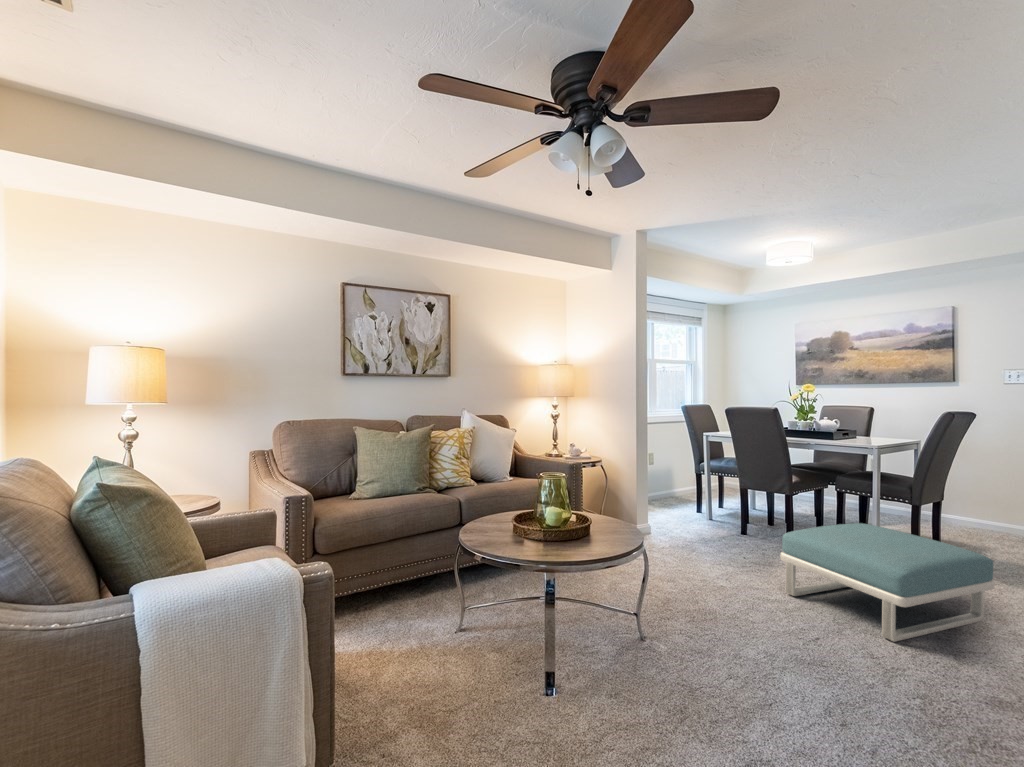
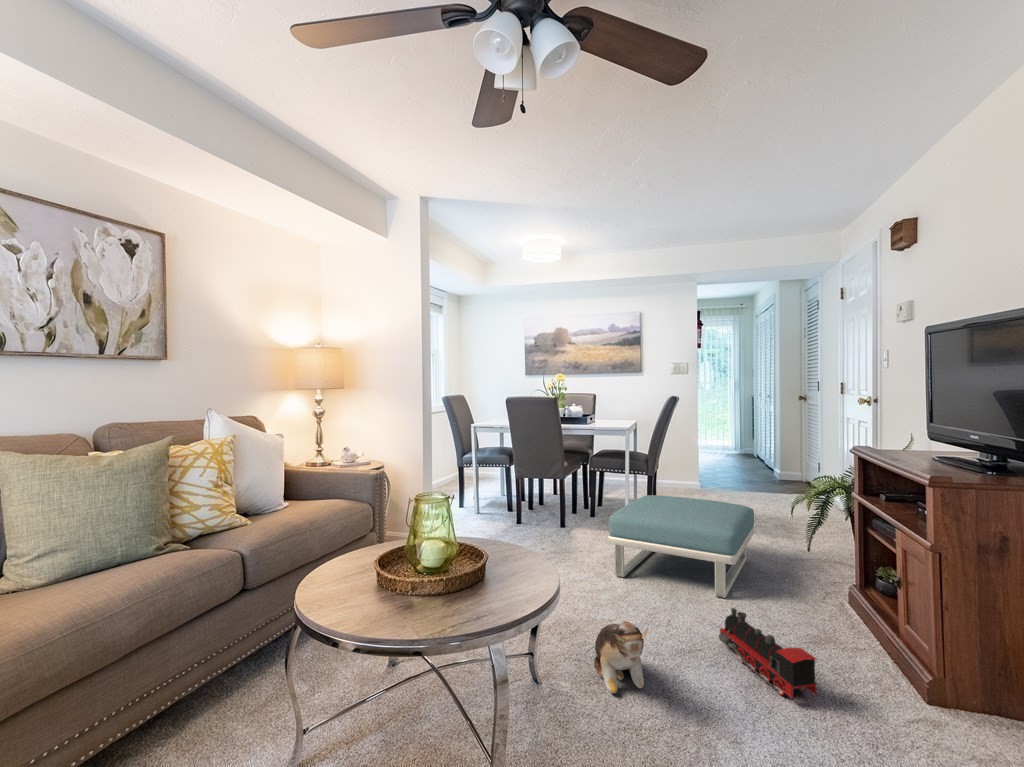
plush toy: none [670,605,718,668] -> present [594,621,648,693]
toy train: none [826,637,877,732] -> present [719,608,817,698]

